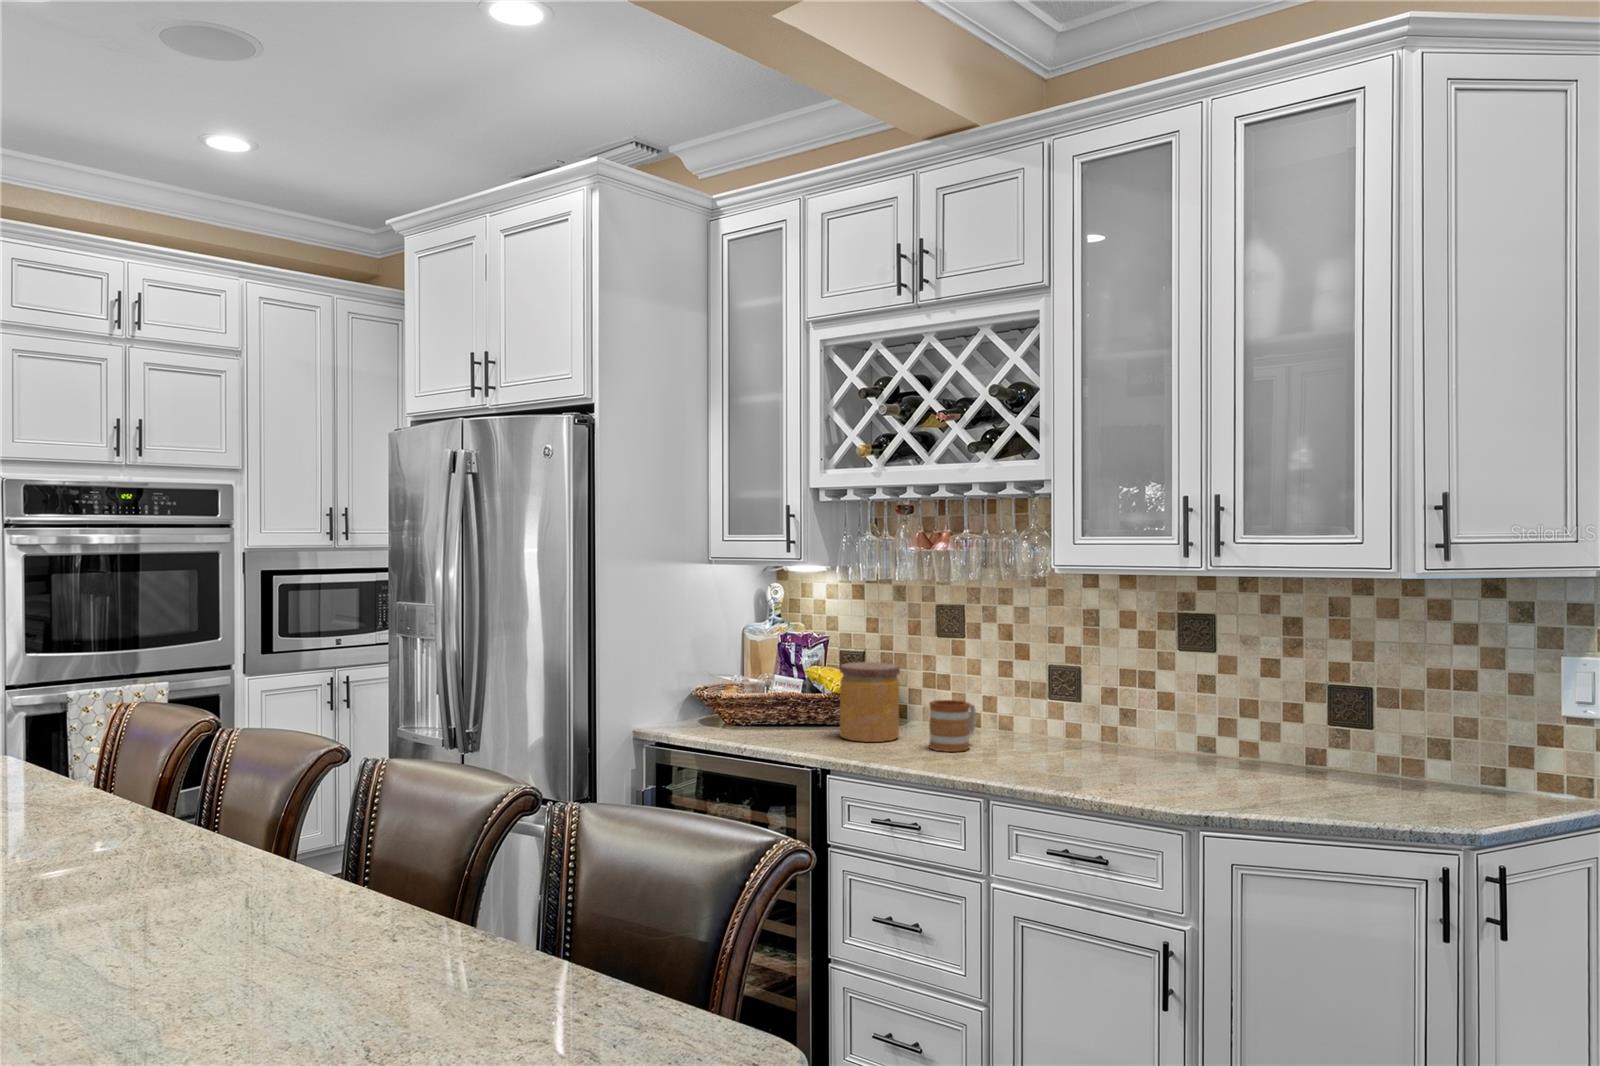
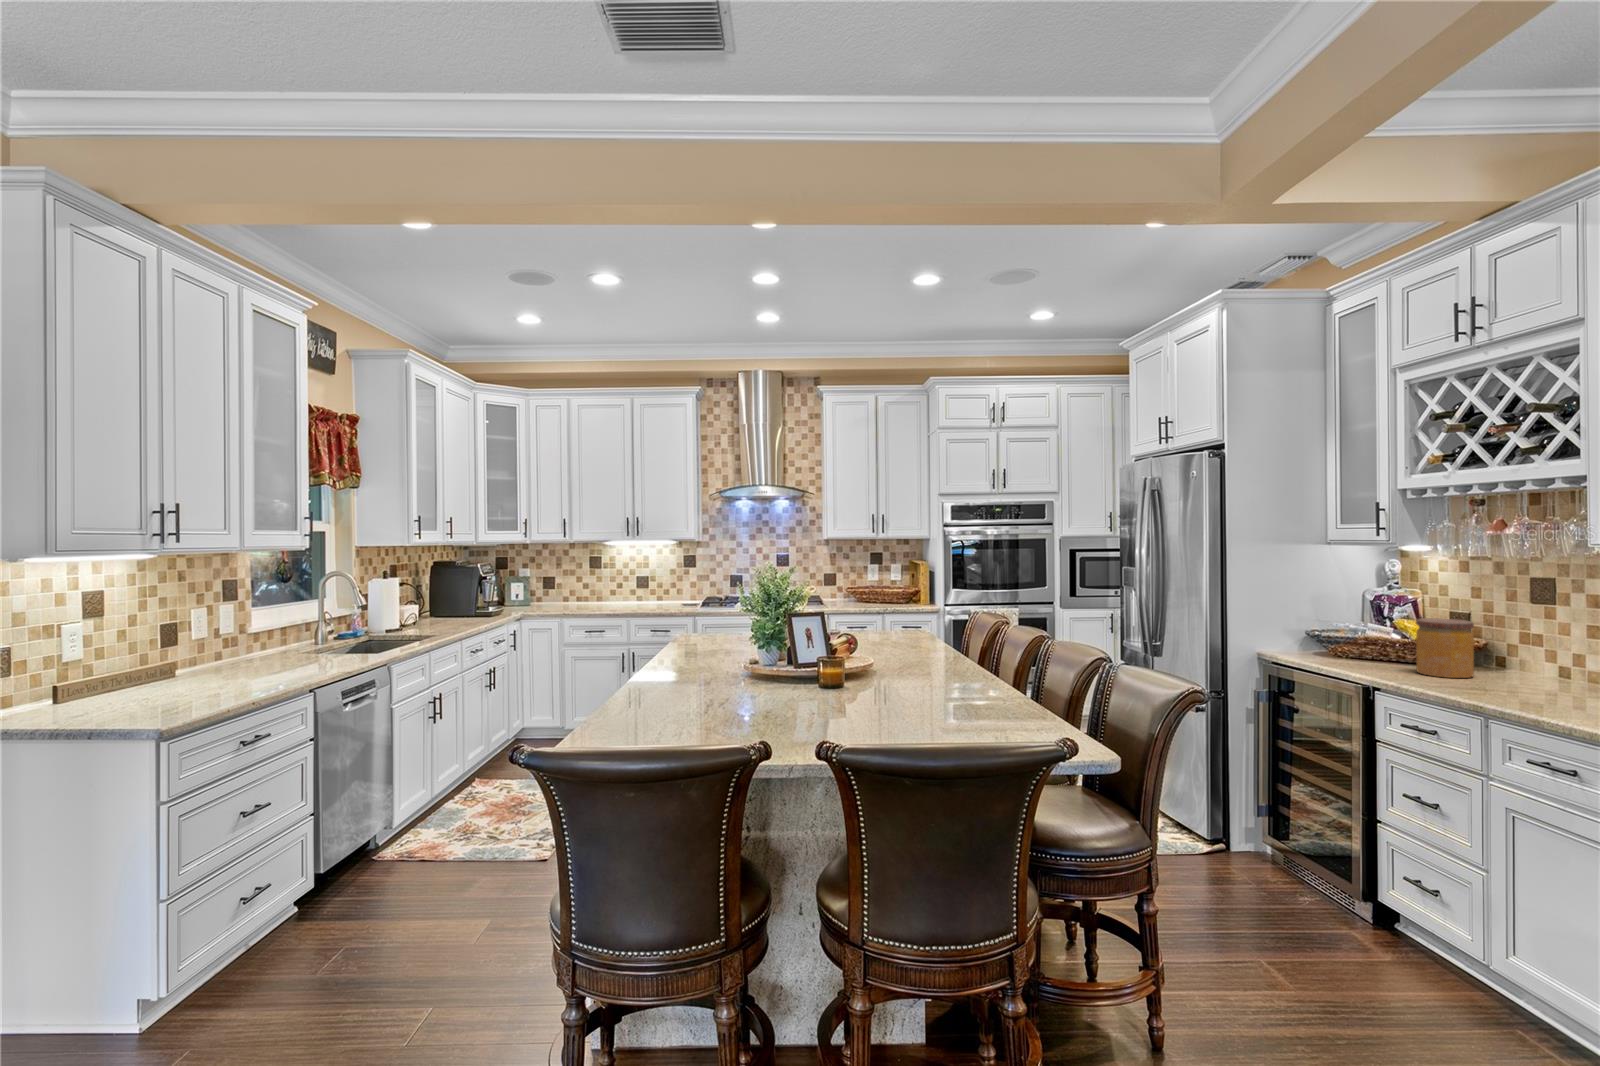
mug: present [929,700,975,752] -> none [1488,650,1543,691]

